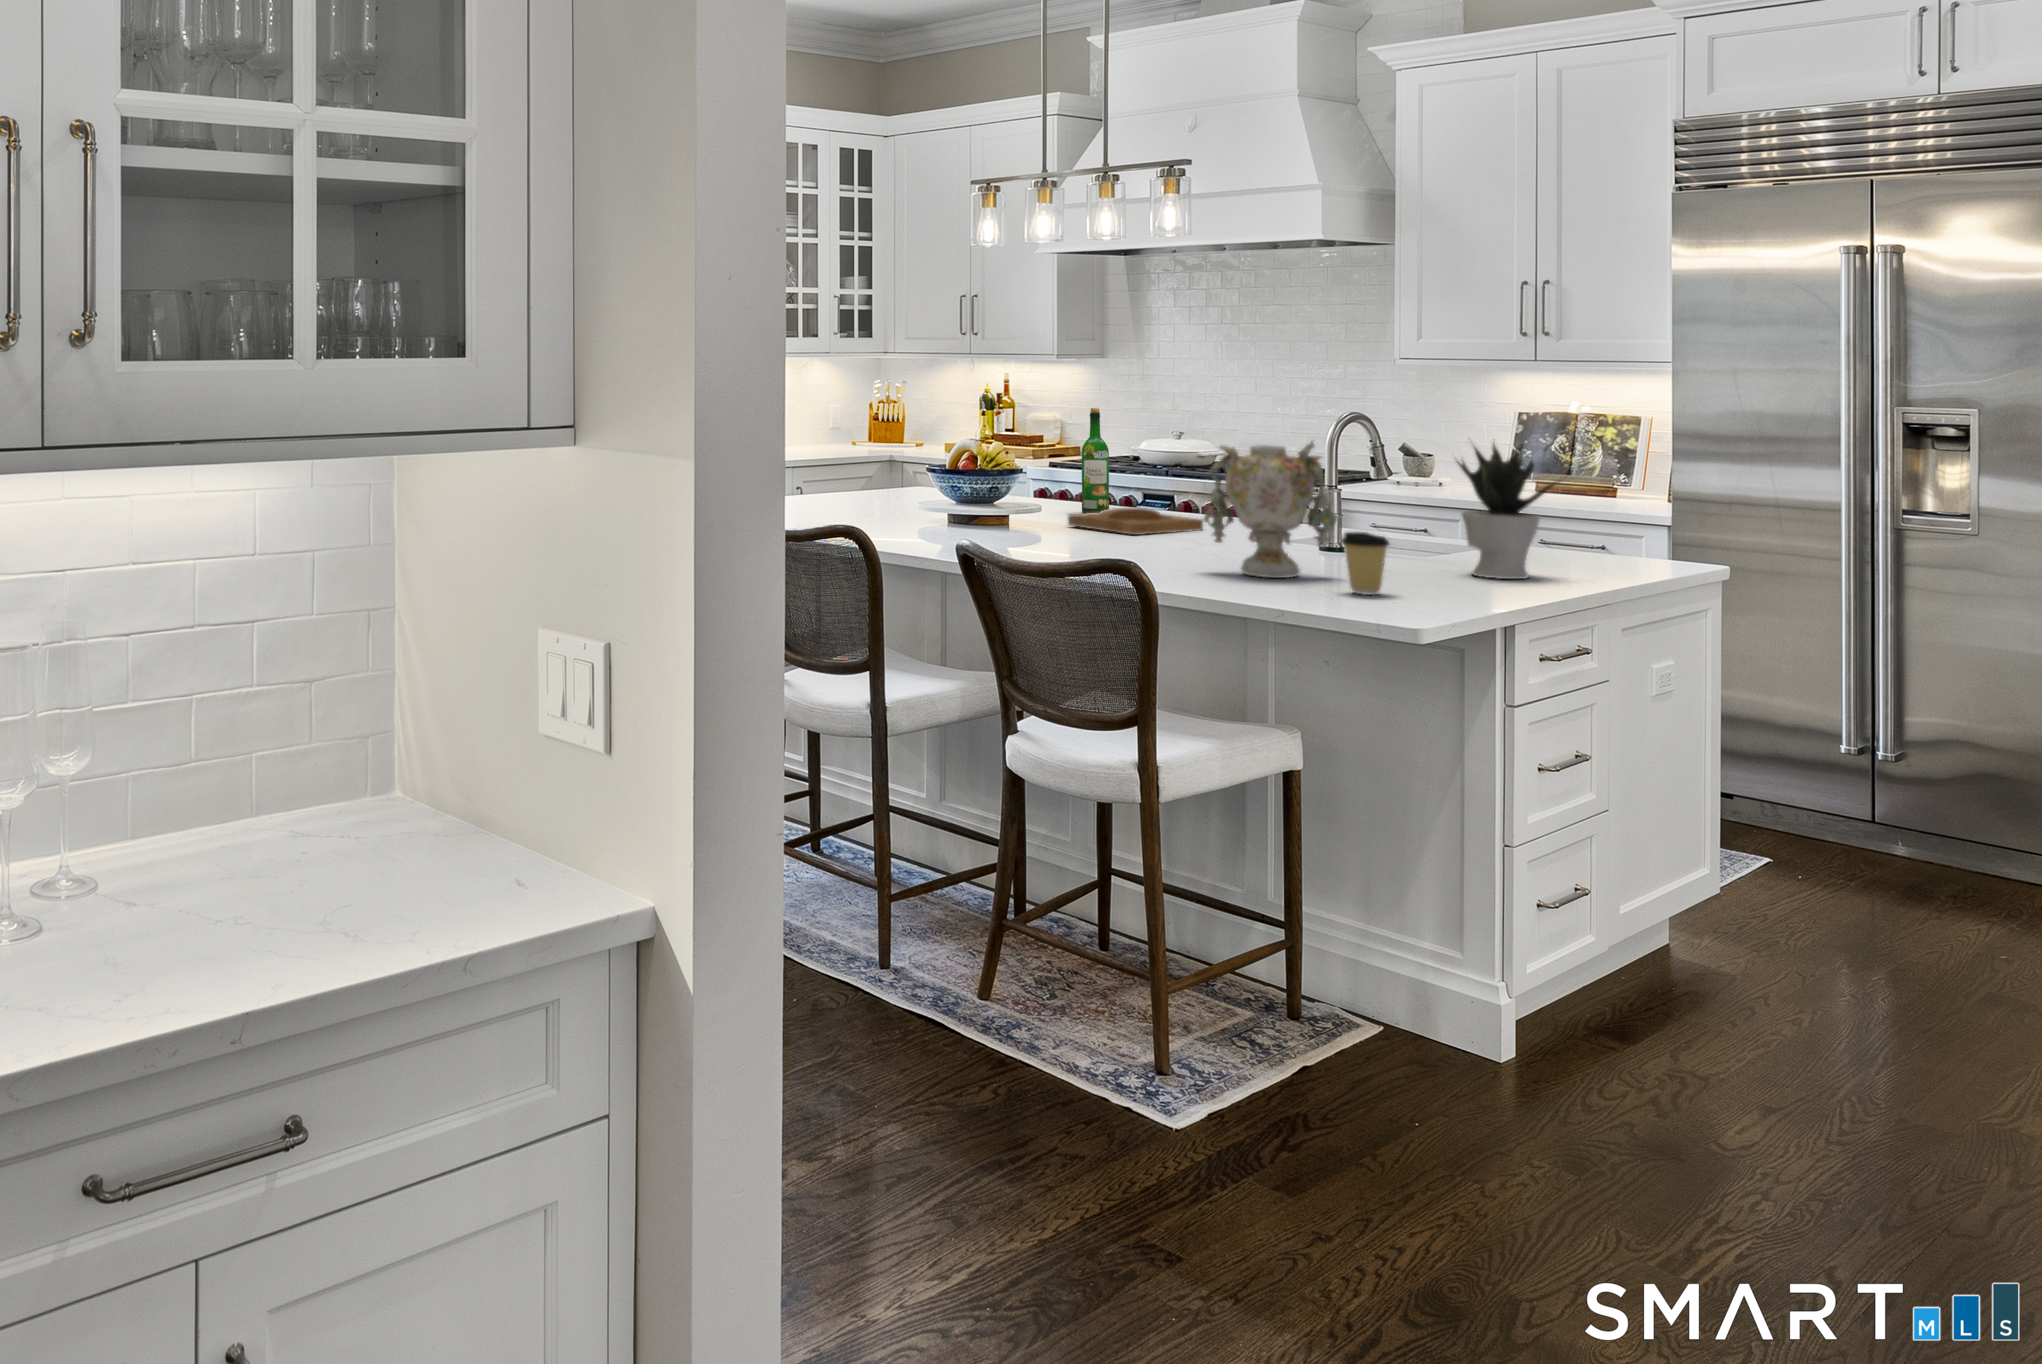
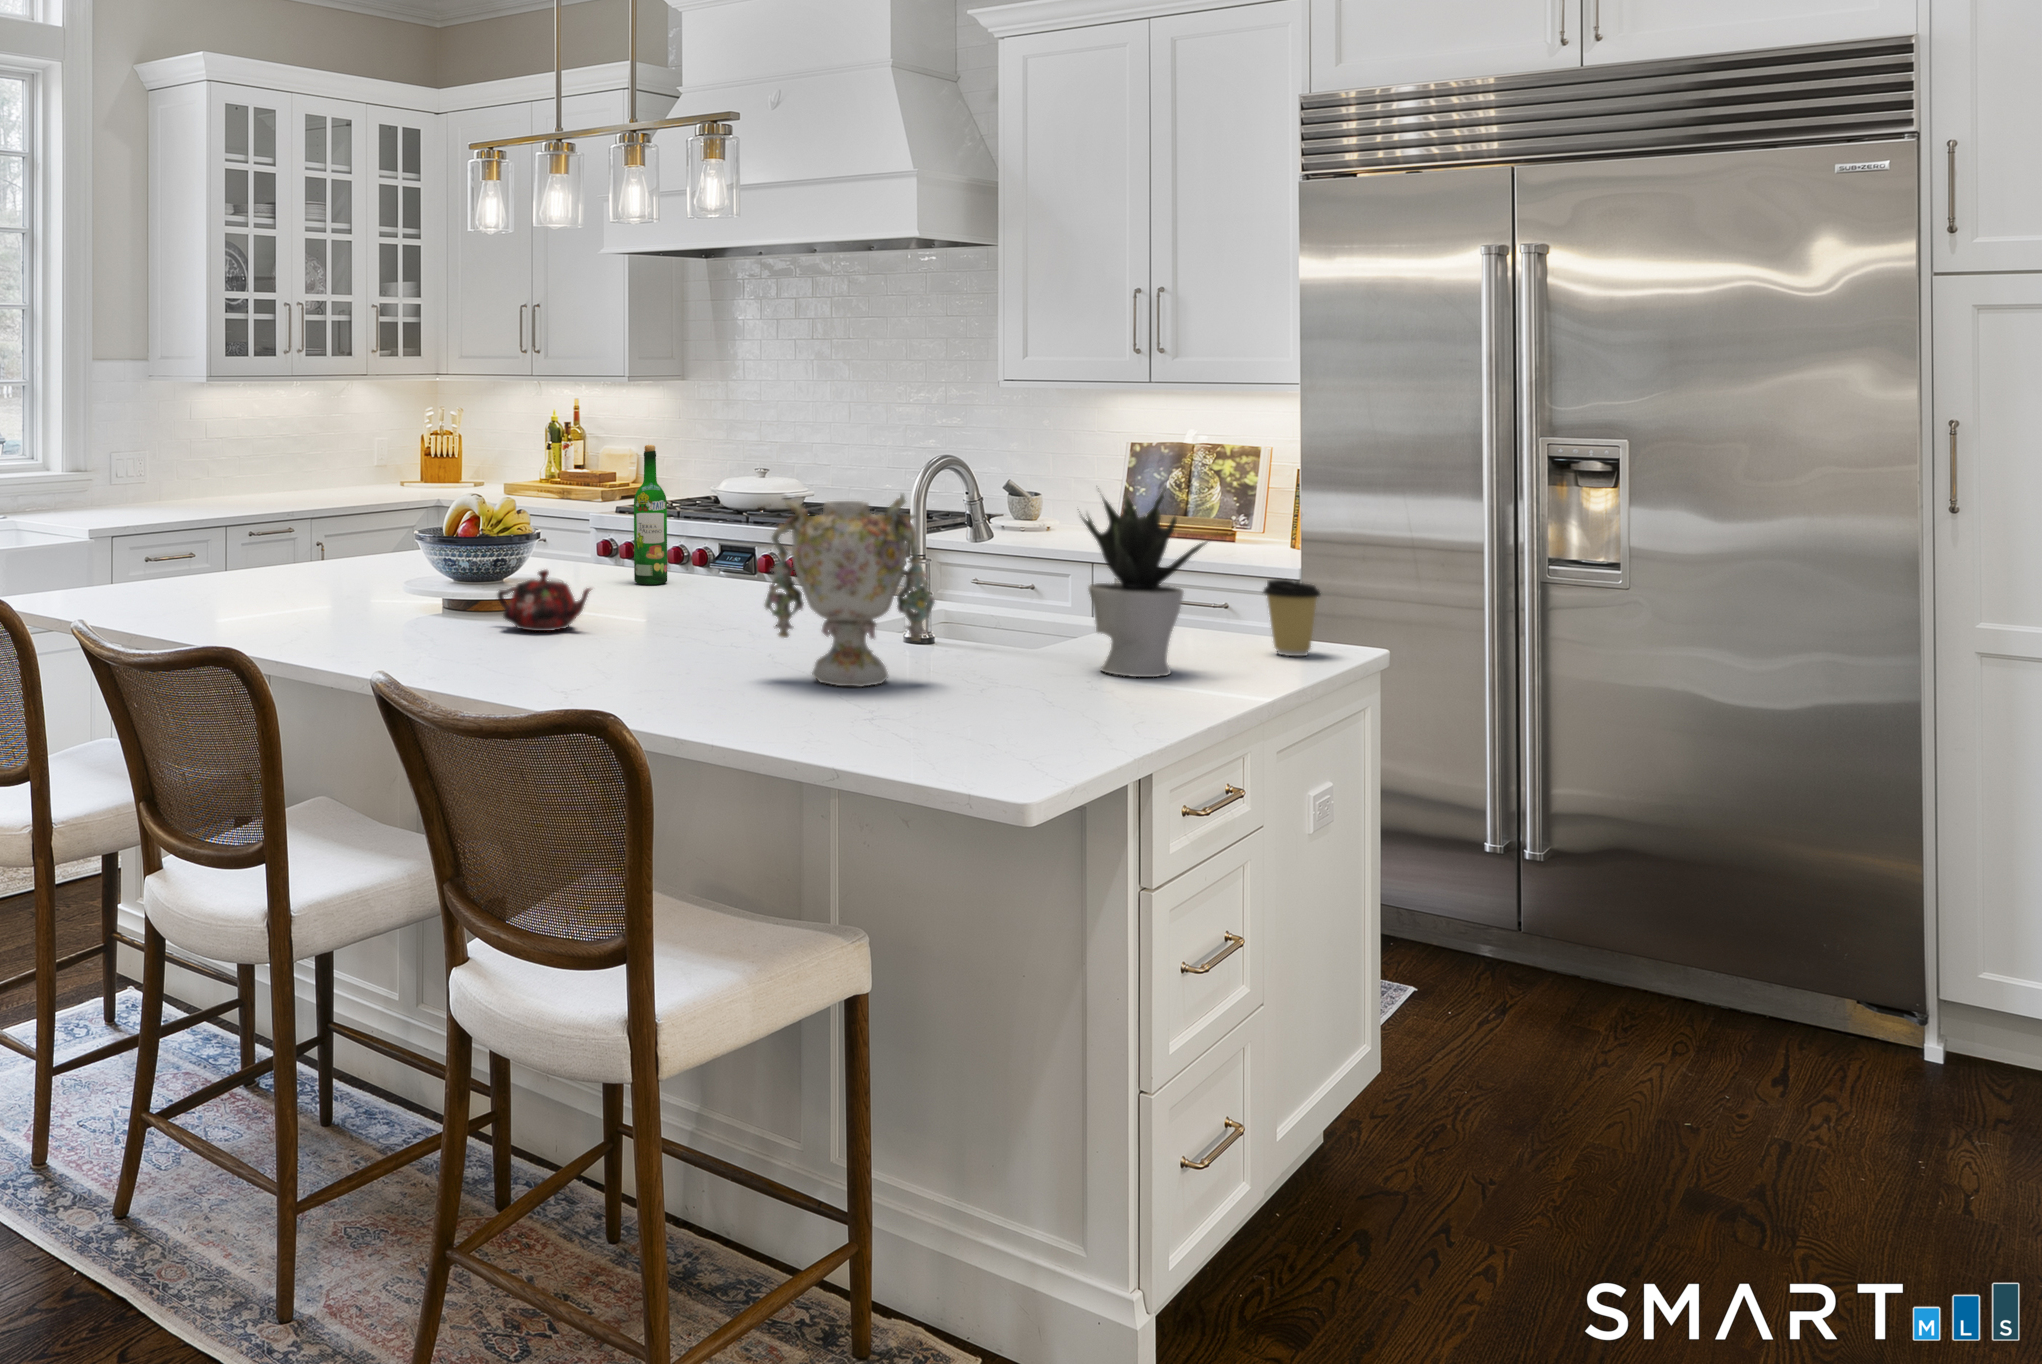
teapot: none [985,497,1063,541] -> present [498,570,591,631]
tray: present [1068,508,1203,535] -> none [610,577,777,616]
coffee cup: present [1341,532,1389,595] -> present [1263,579,1320,656]

